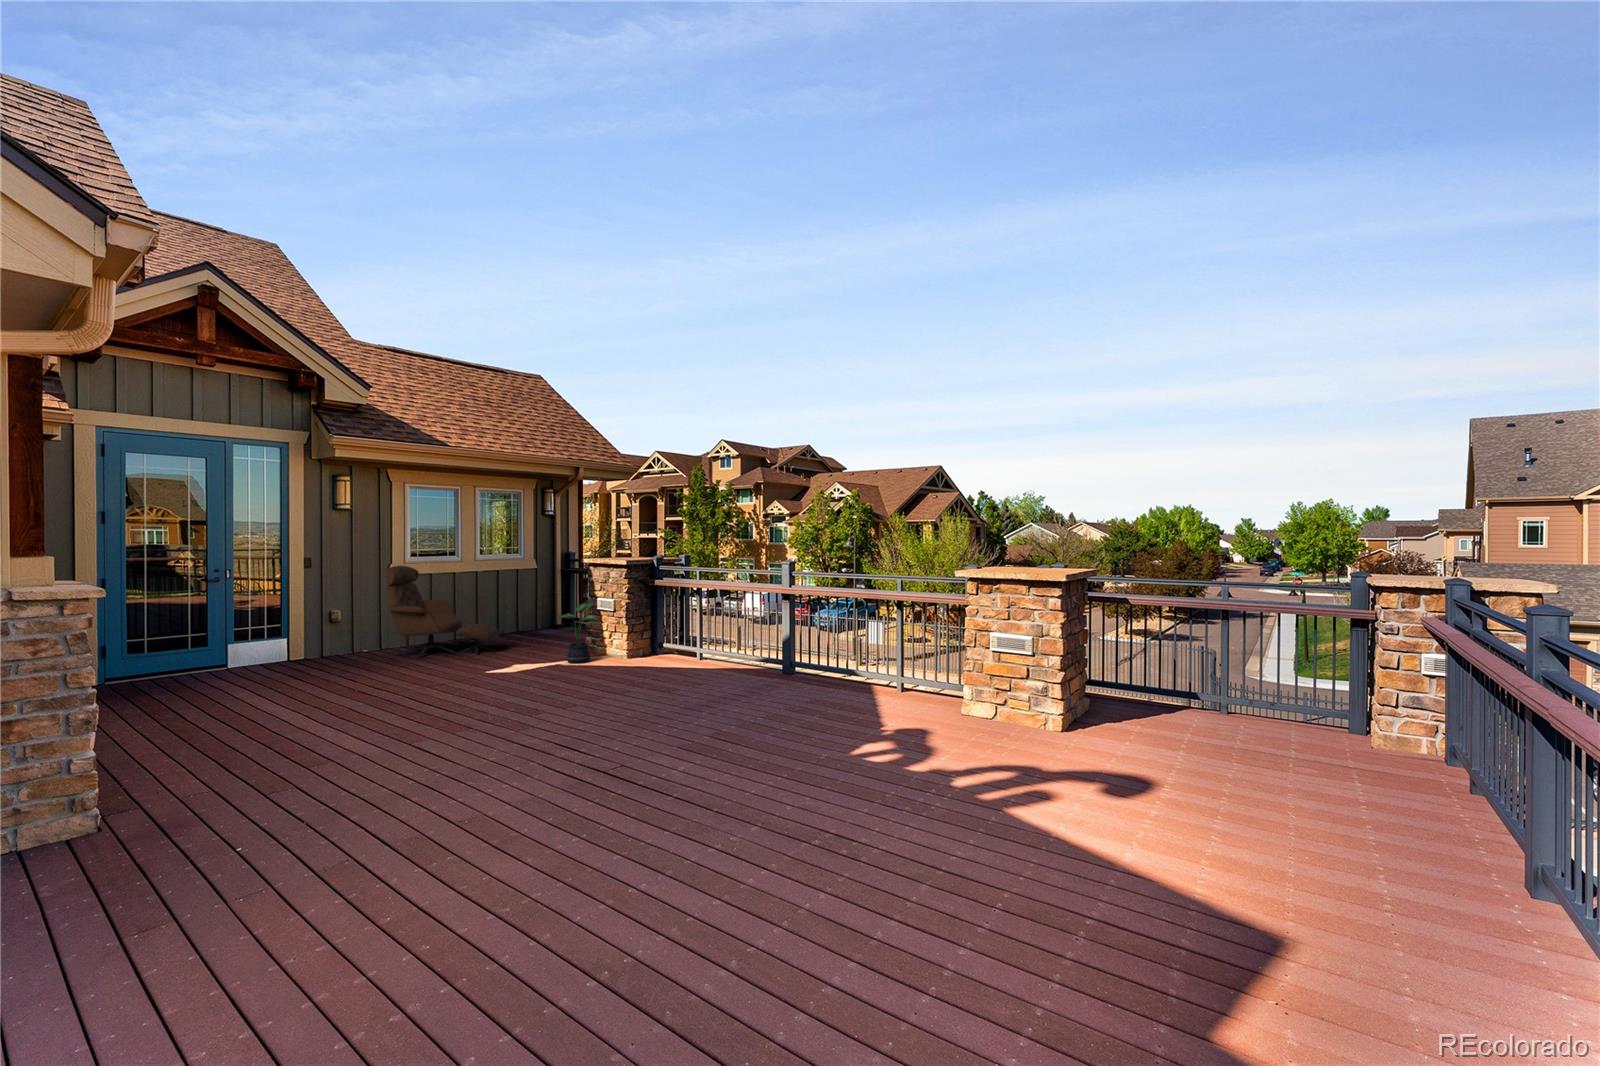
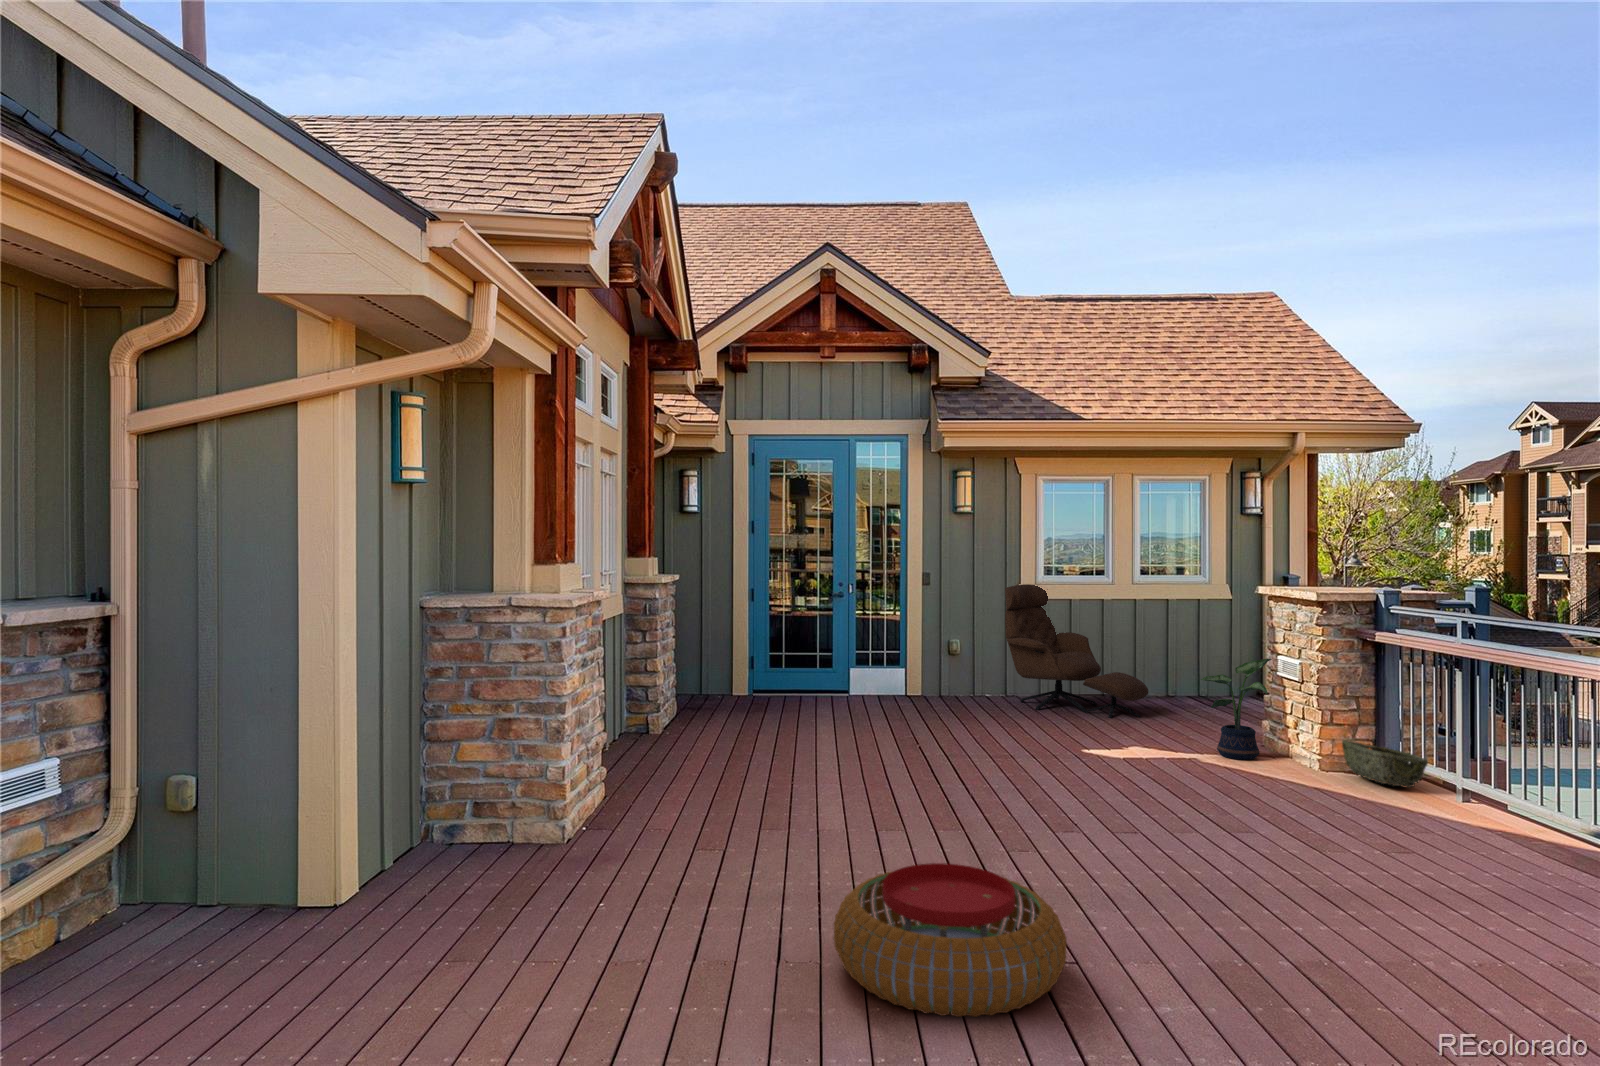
woven basket: none [637,641,680,662] -> present [1342,740,1428,788]
pouf: none [472,728,621,812] -> present [834,863,1067,1017]

